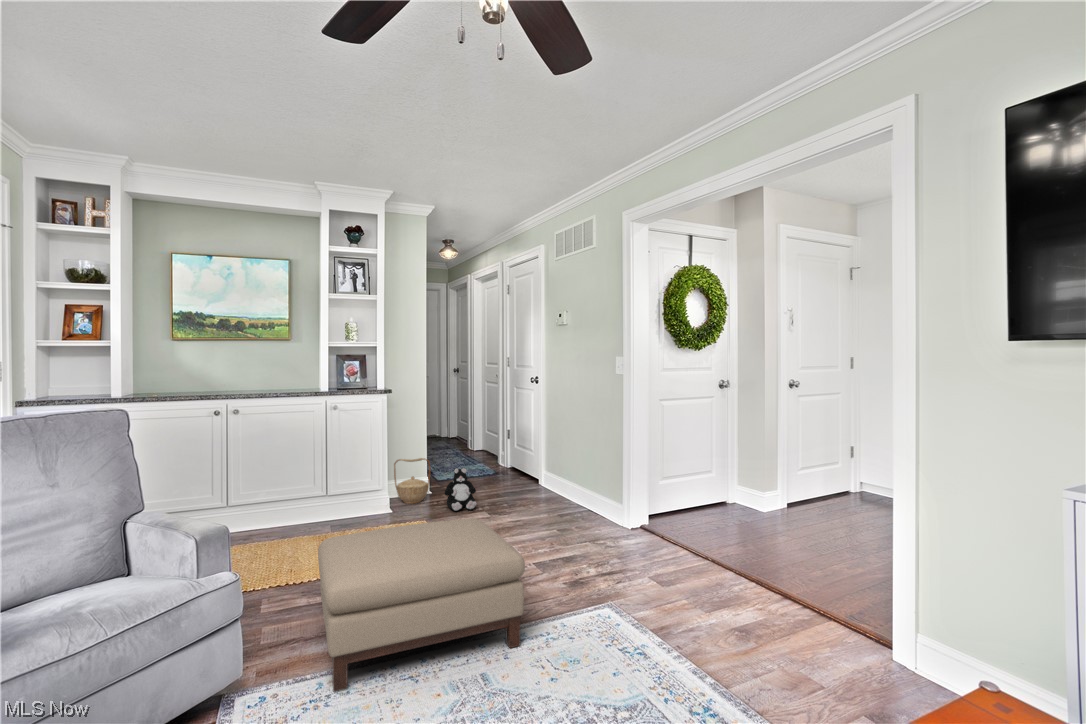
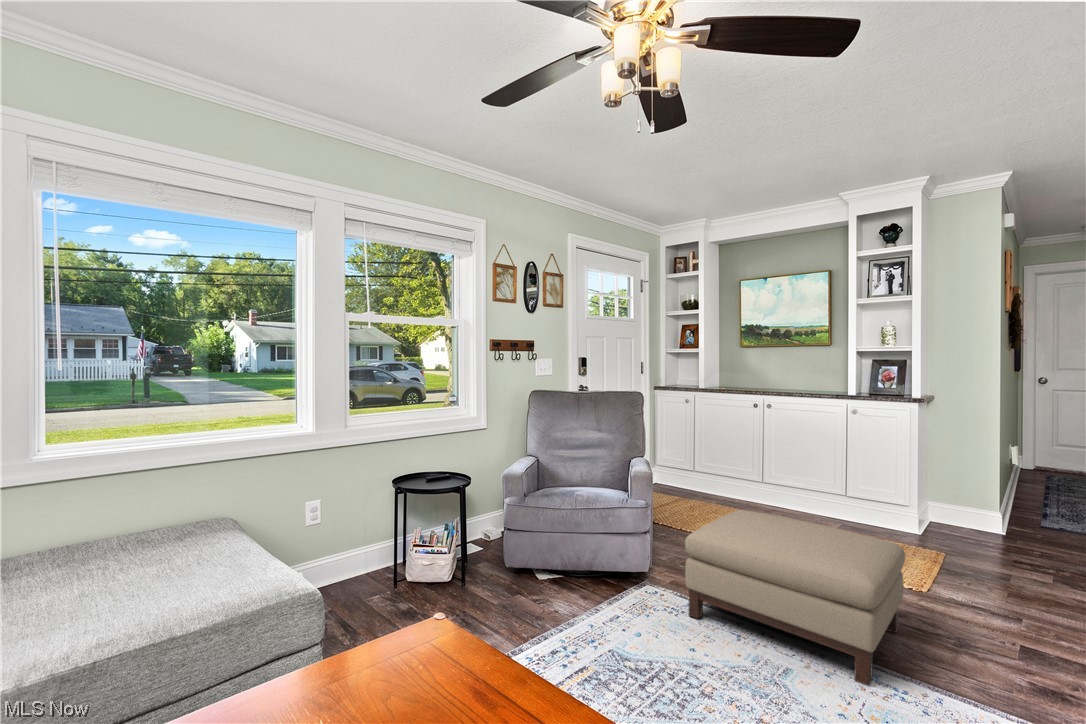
basket: present [394,458,431,504] -> none [934,478,982,534]
plush toy: present [444,468,477,511] -> none [989,505,1043,562]

